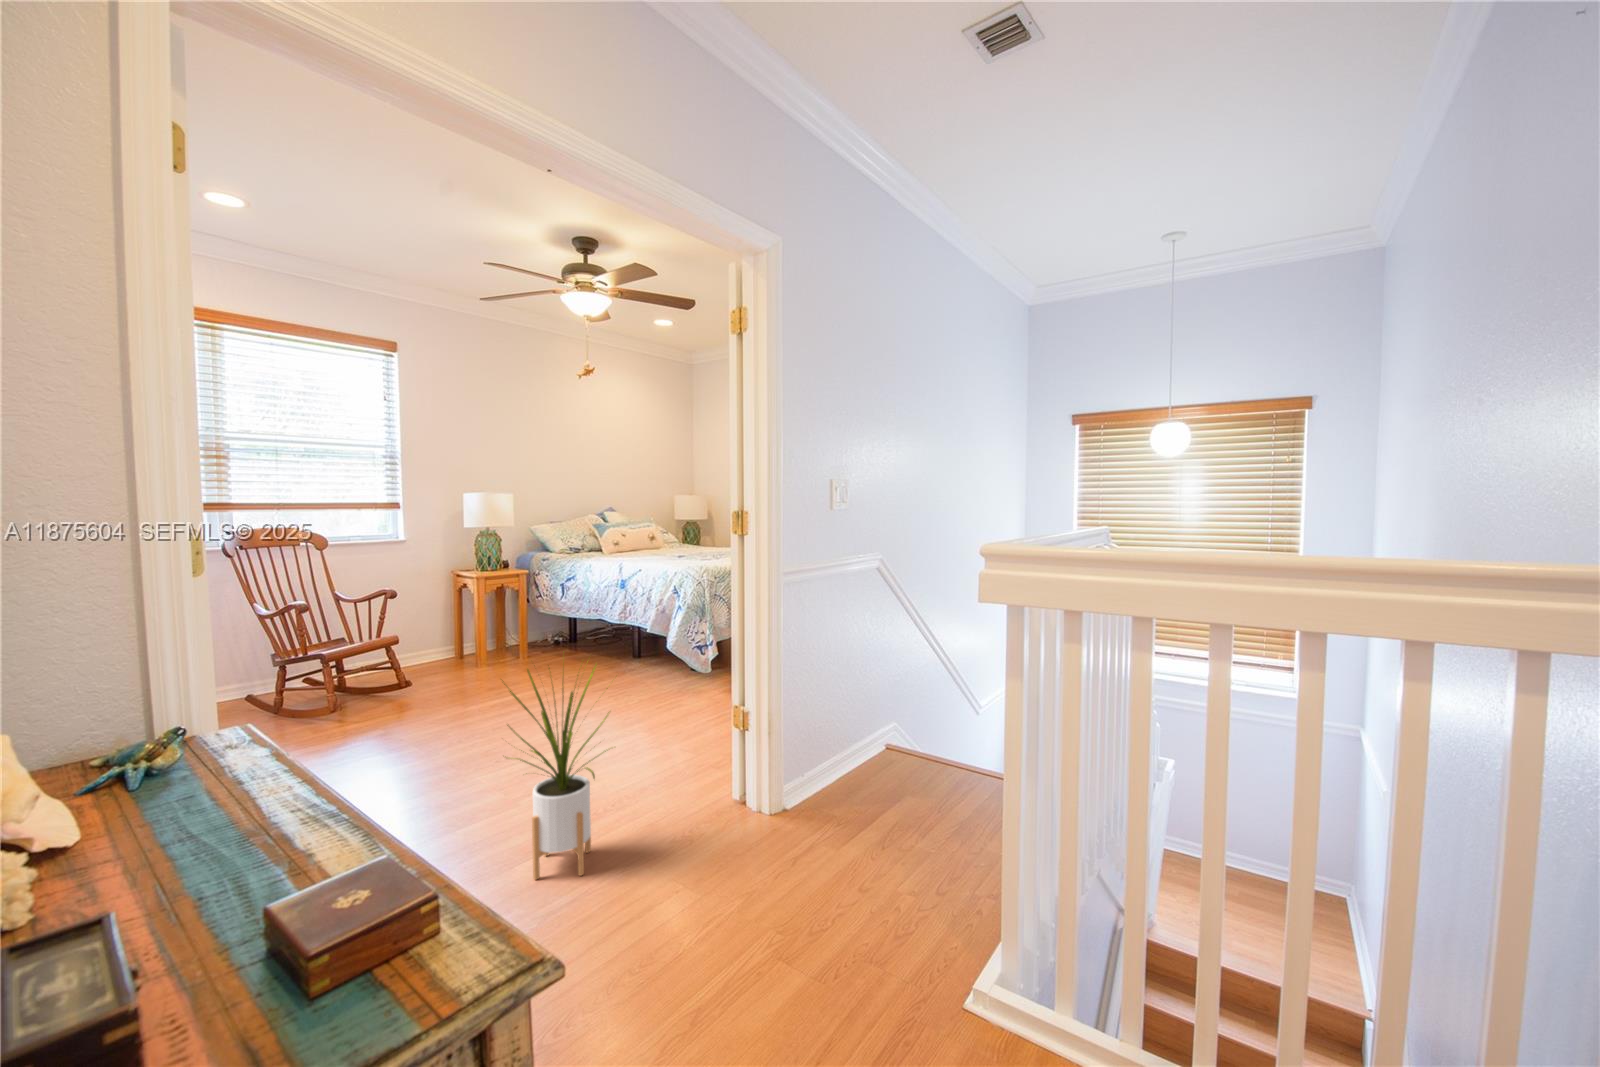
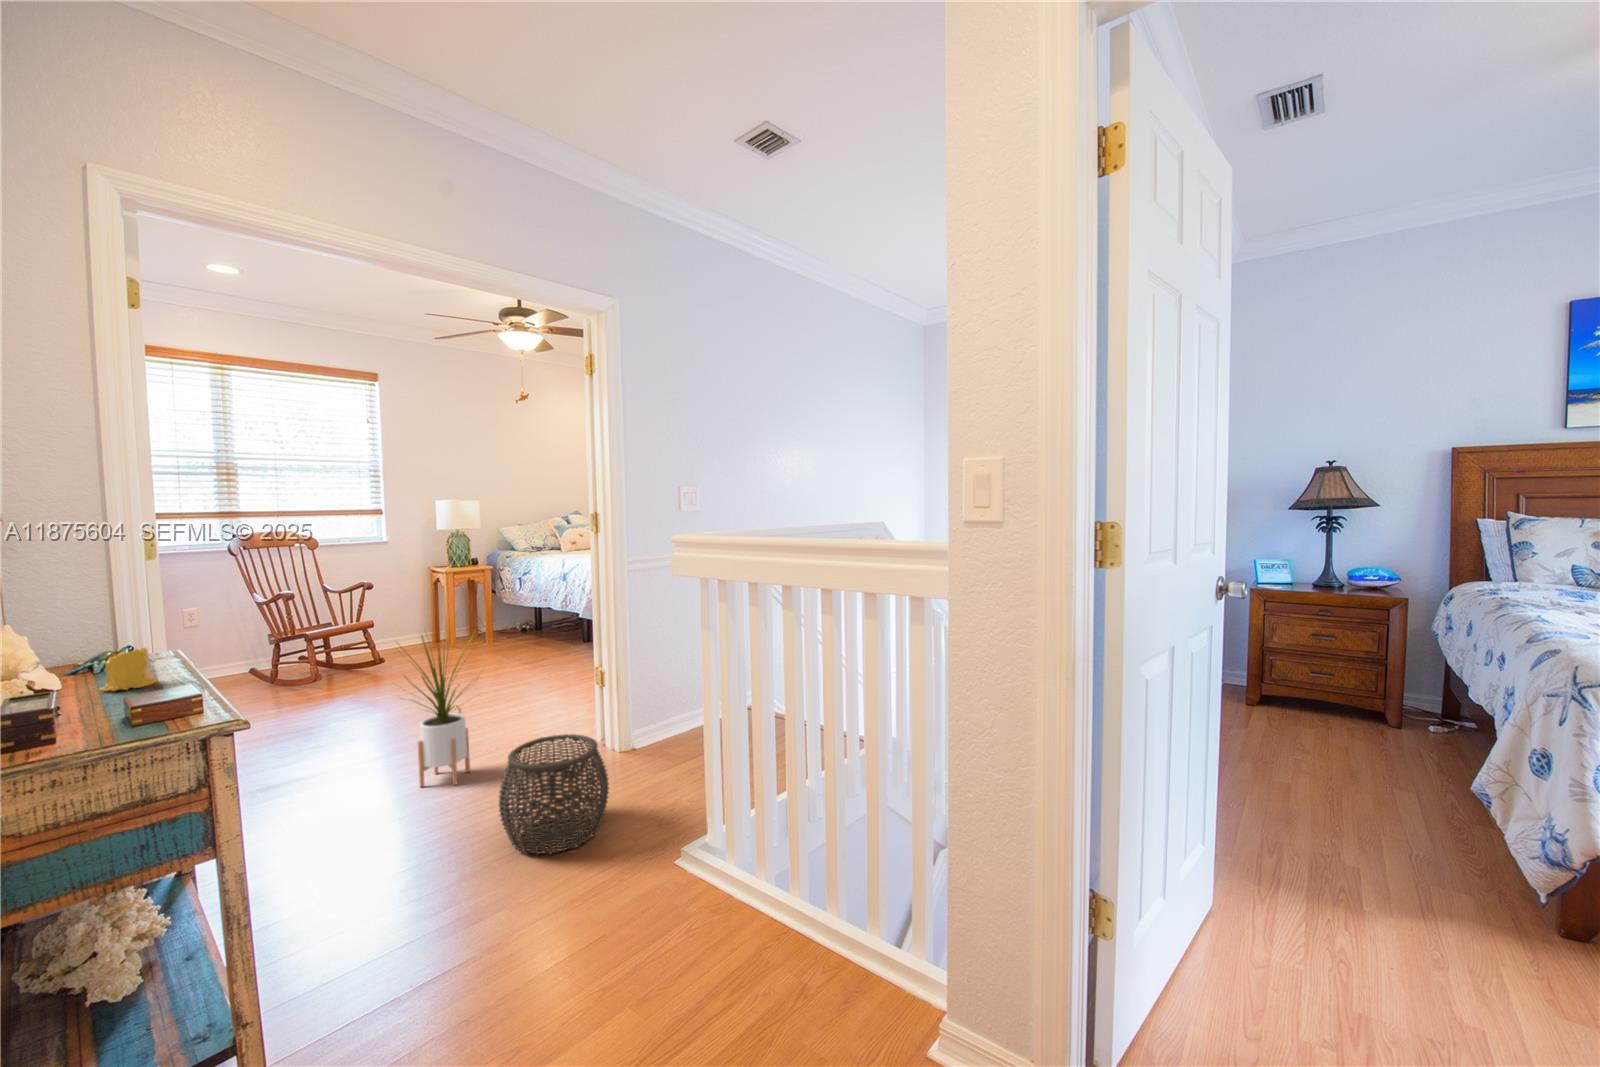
candle: none [165,756,274,853] -> present [100,648,157,691]
woven basket: none [696,816,843,1008] -> present [499,734,609,855]

